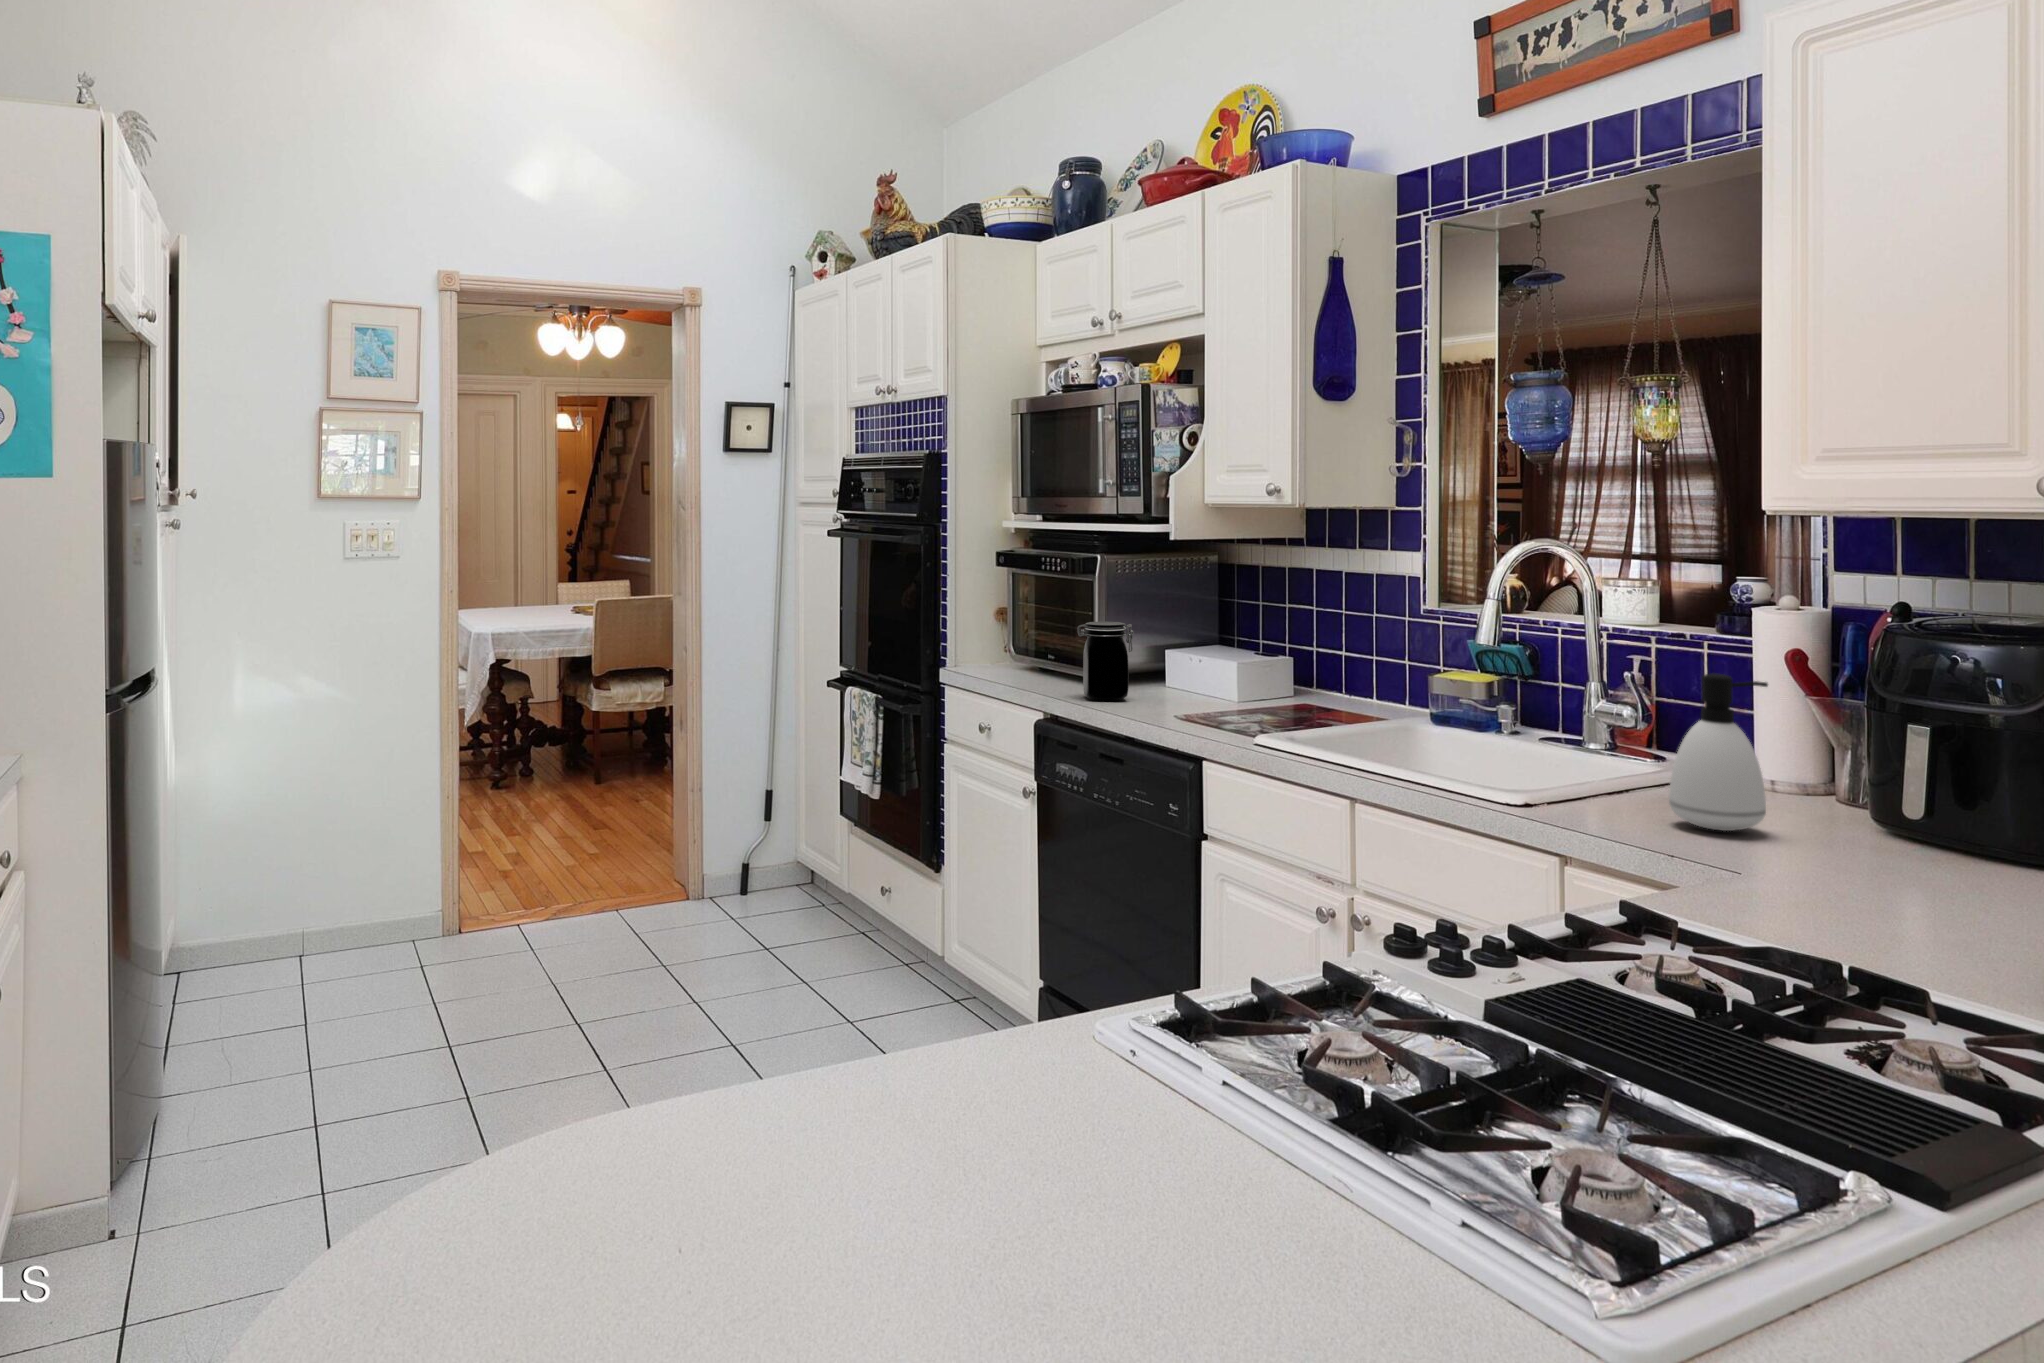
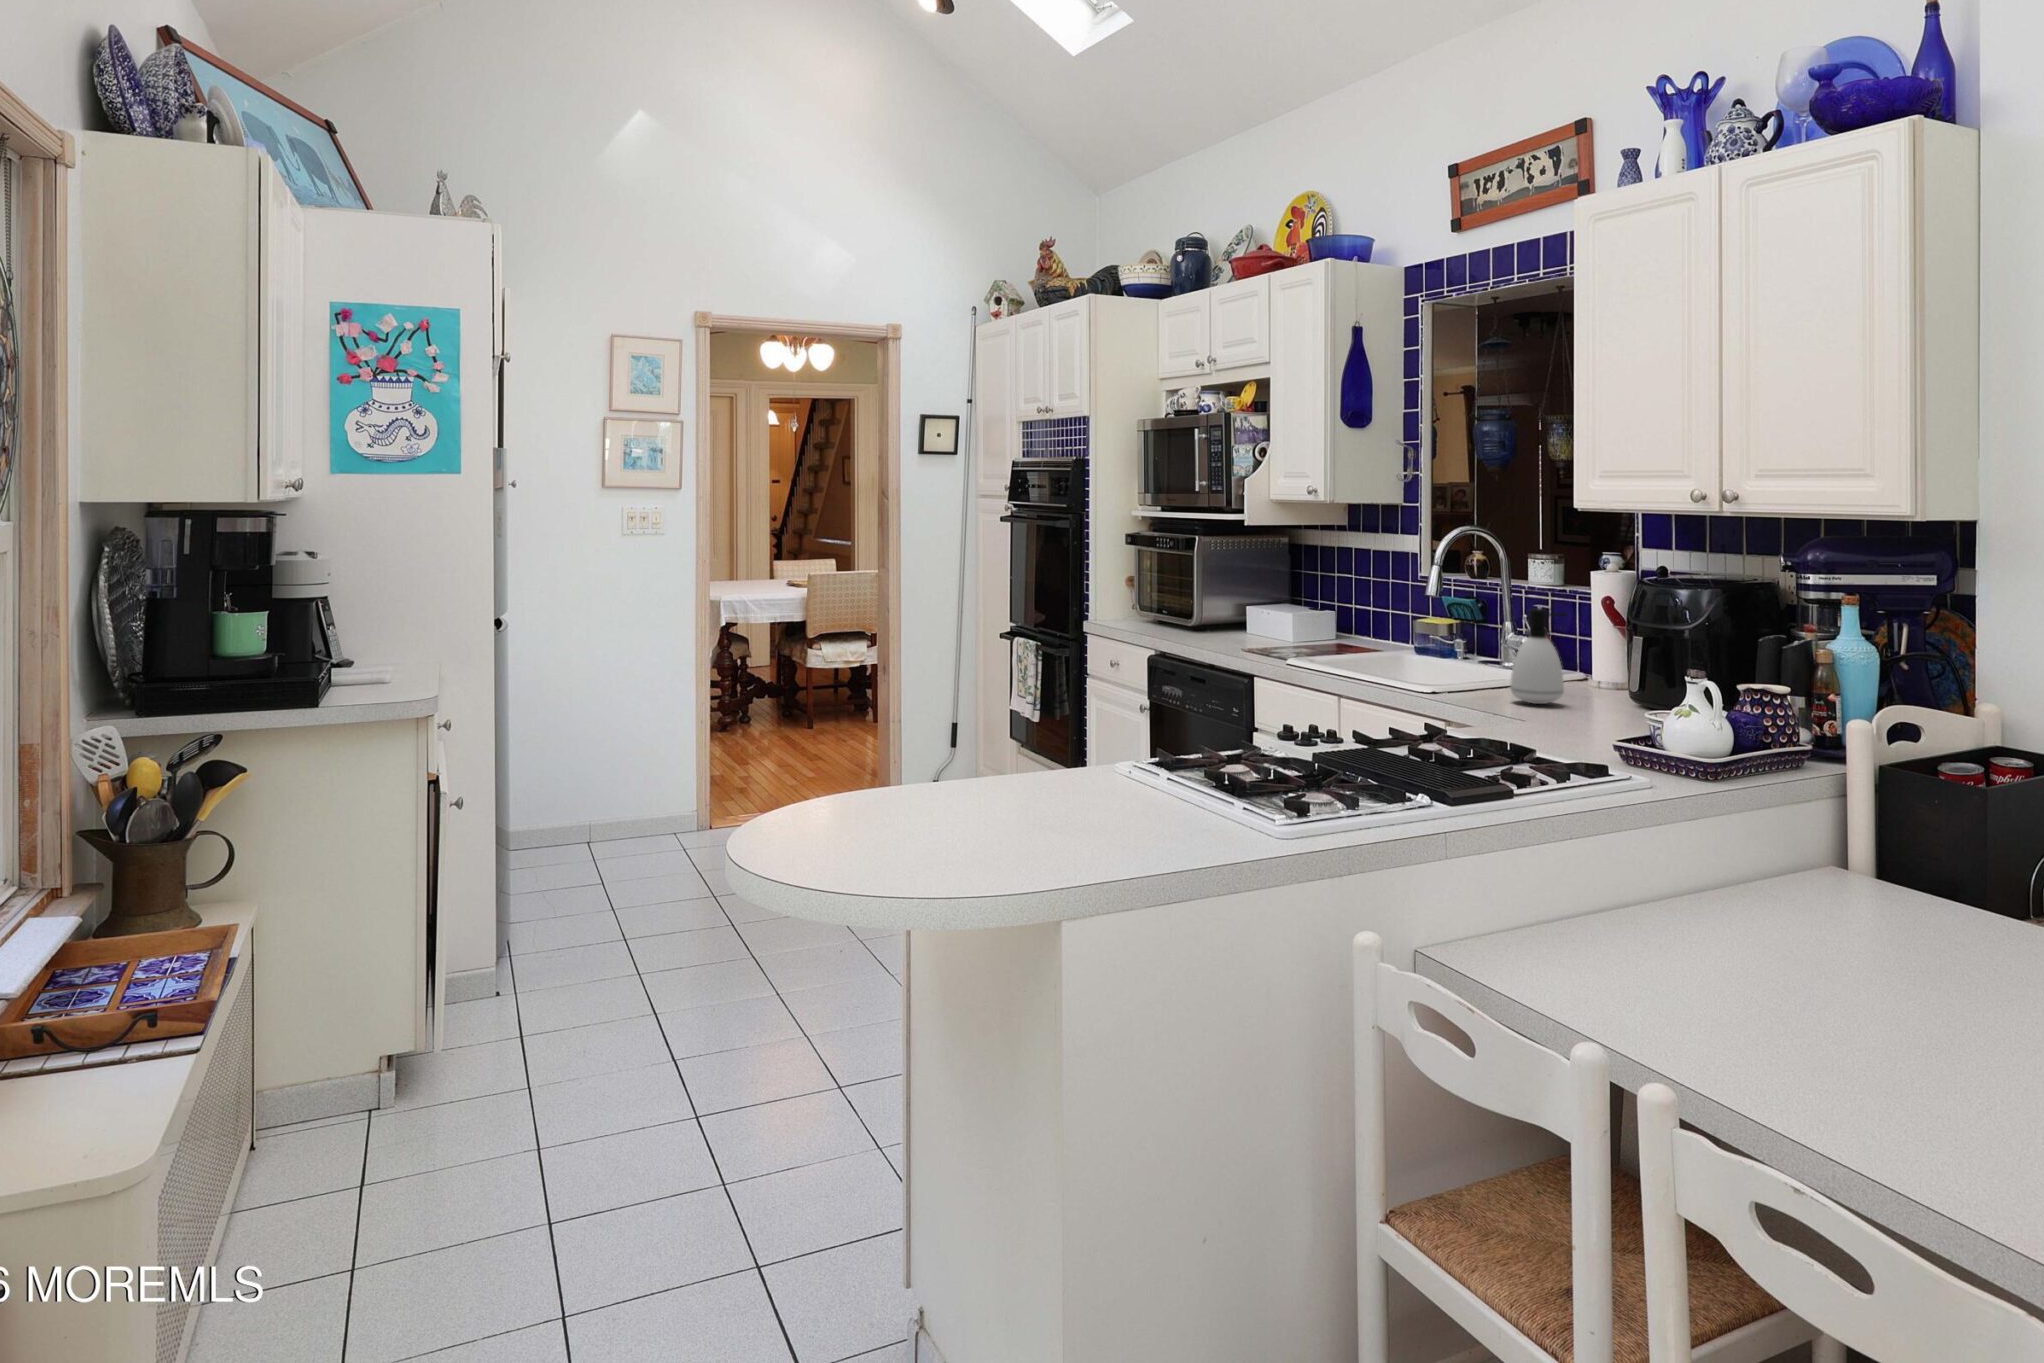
jar: present [1077,622,1134,701] -> none [1177,584,1217,641]

